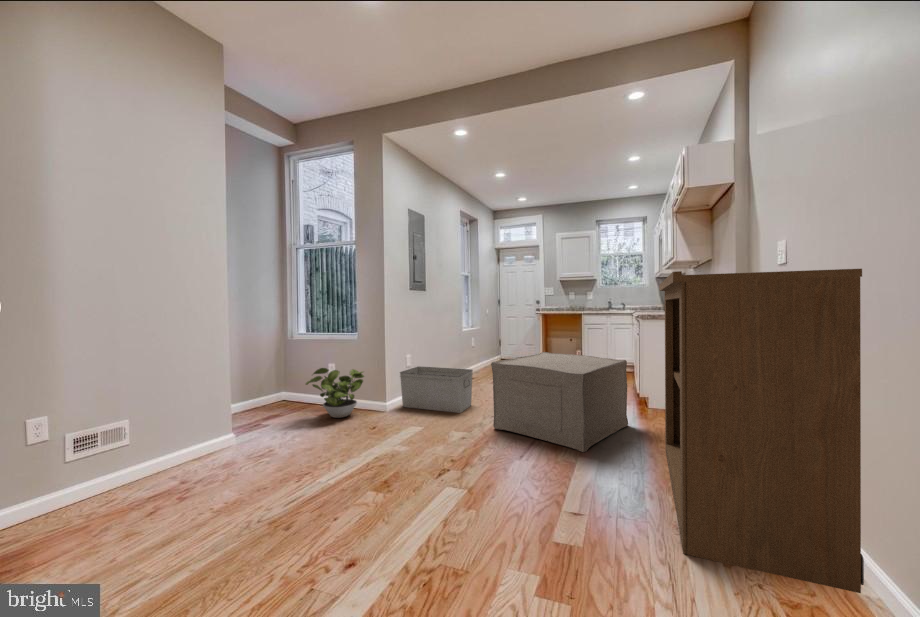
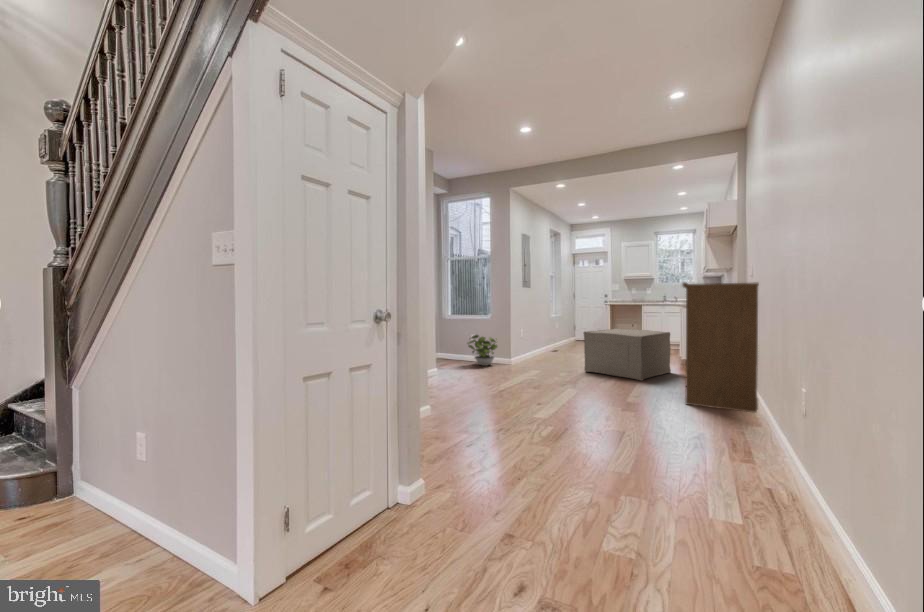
storage bin: present [400,367,473,413] -> none [519,338,566,366]

